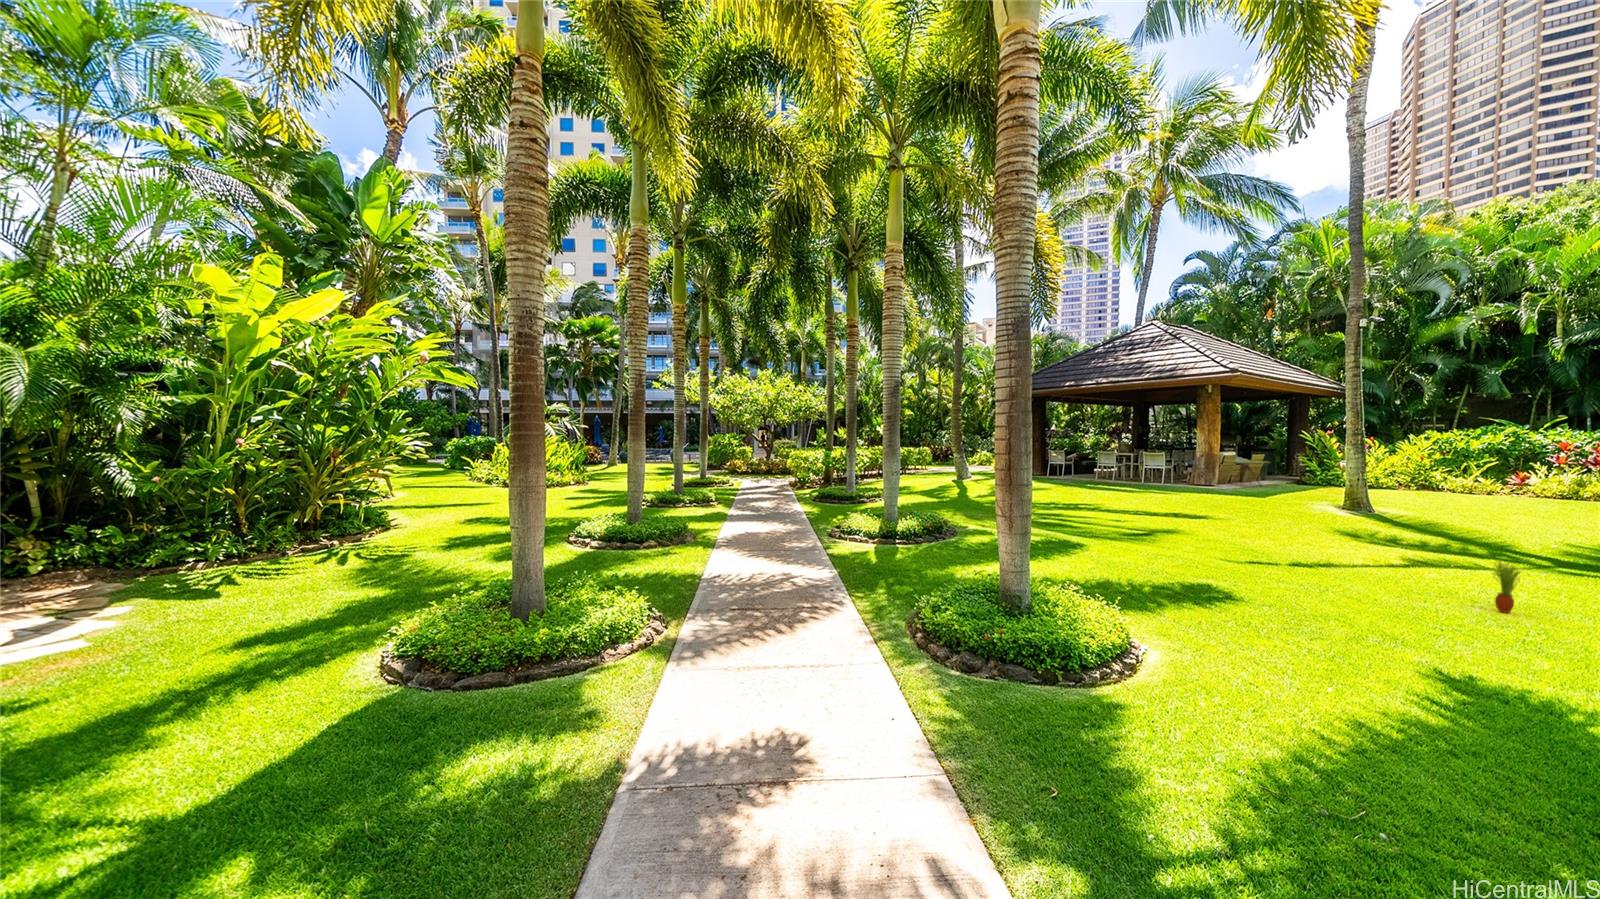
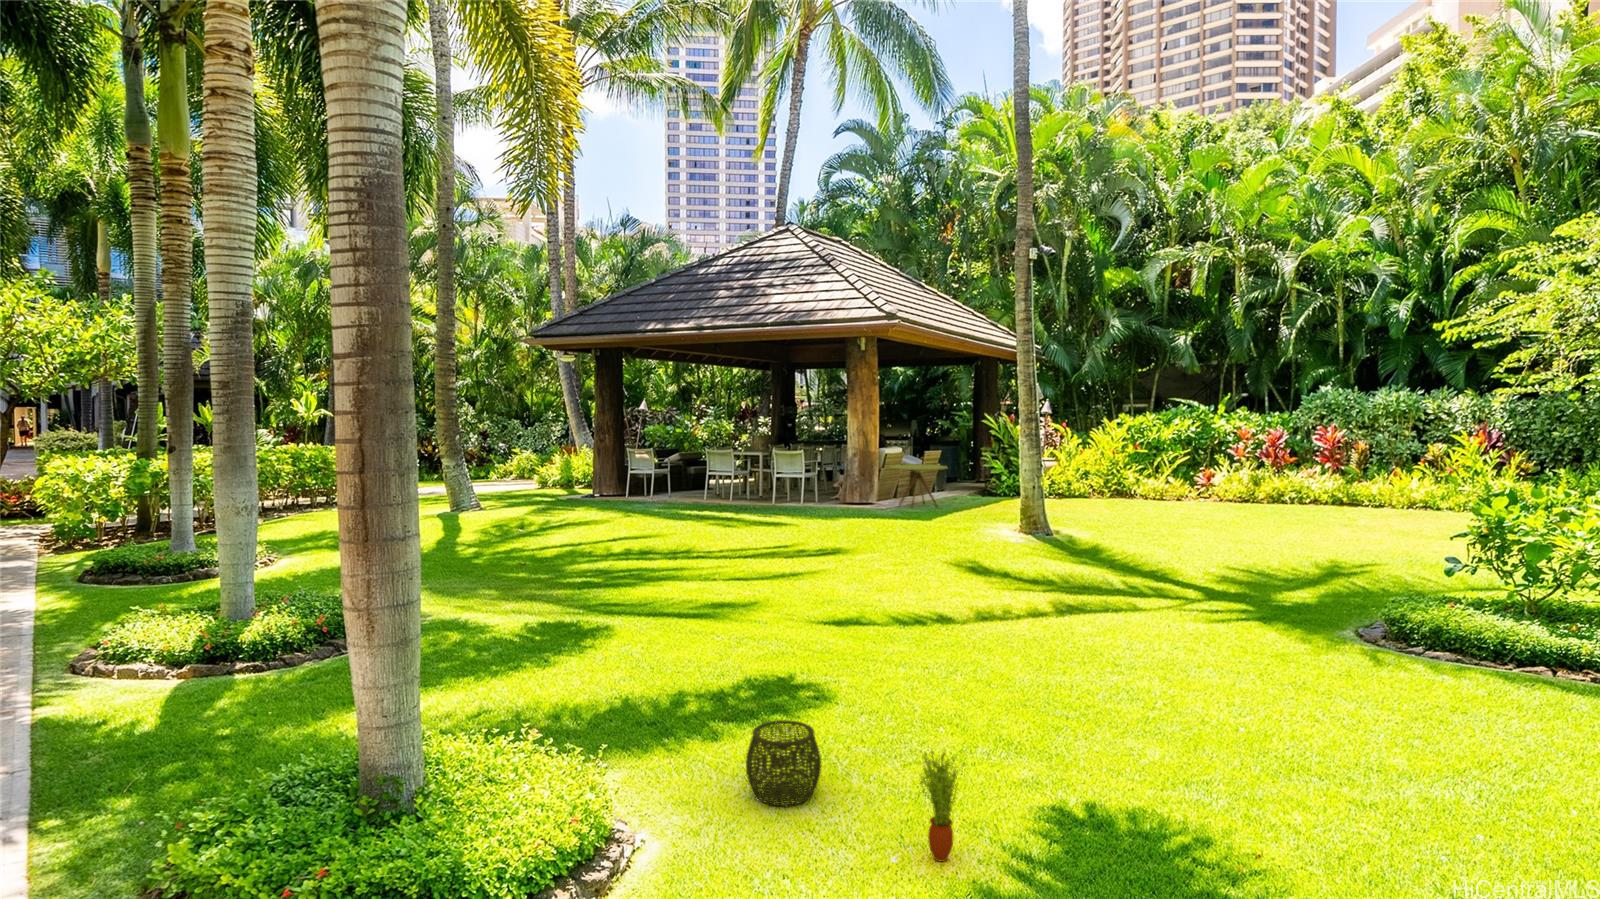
woven basket: none [1172,534,1210,565] -> present [746,720,821,806]
potted plant: present [1493,560,1520,613] -> present [920,750,965,861]

